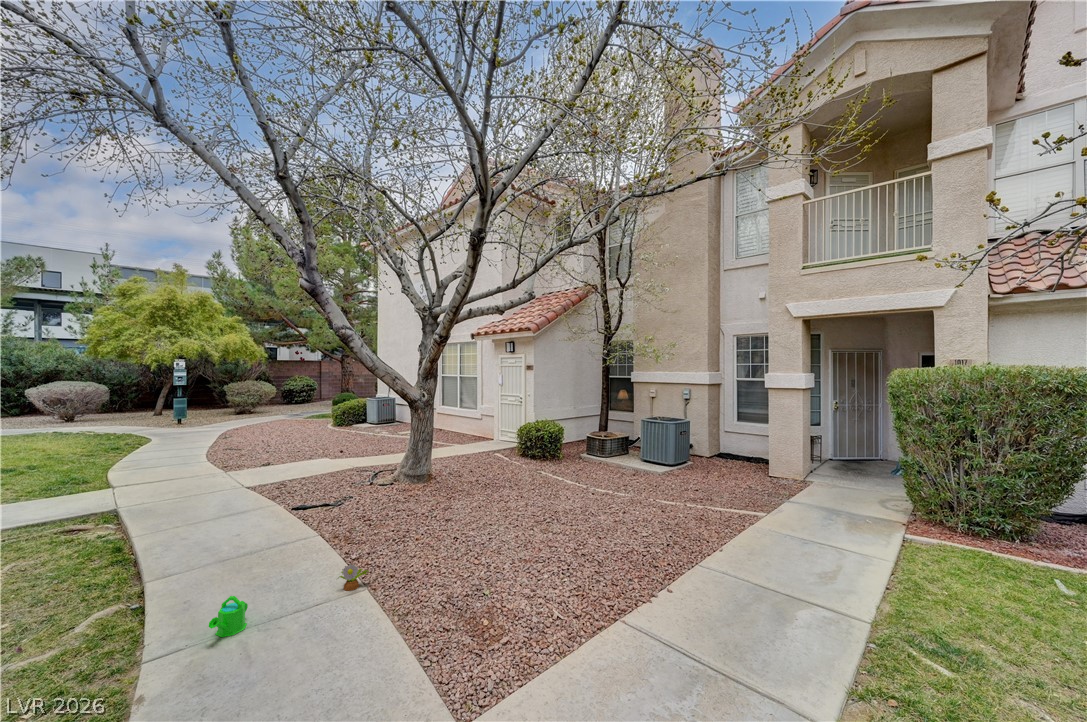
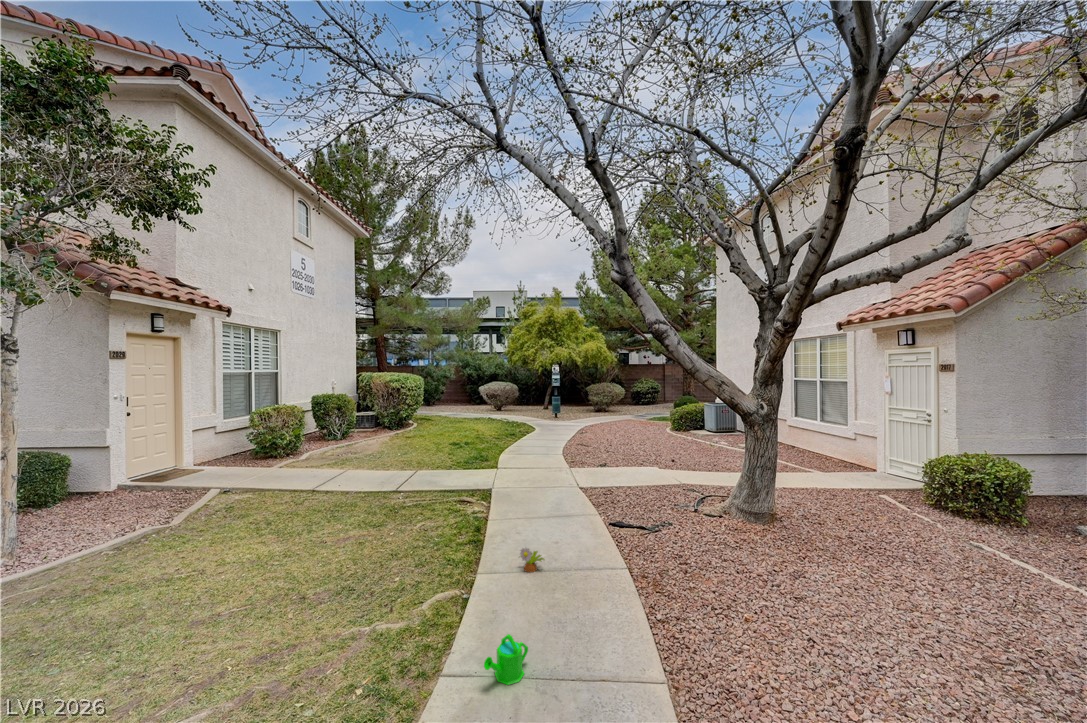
decorative plant: present [339,564,369,591] -> present [520,548,544,572]

